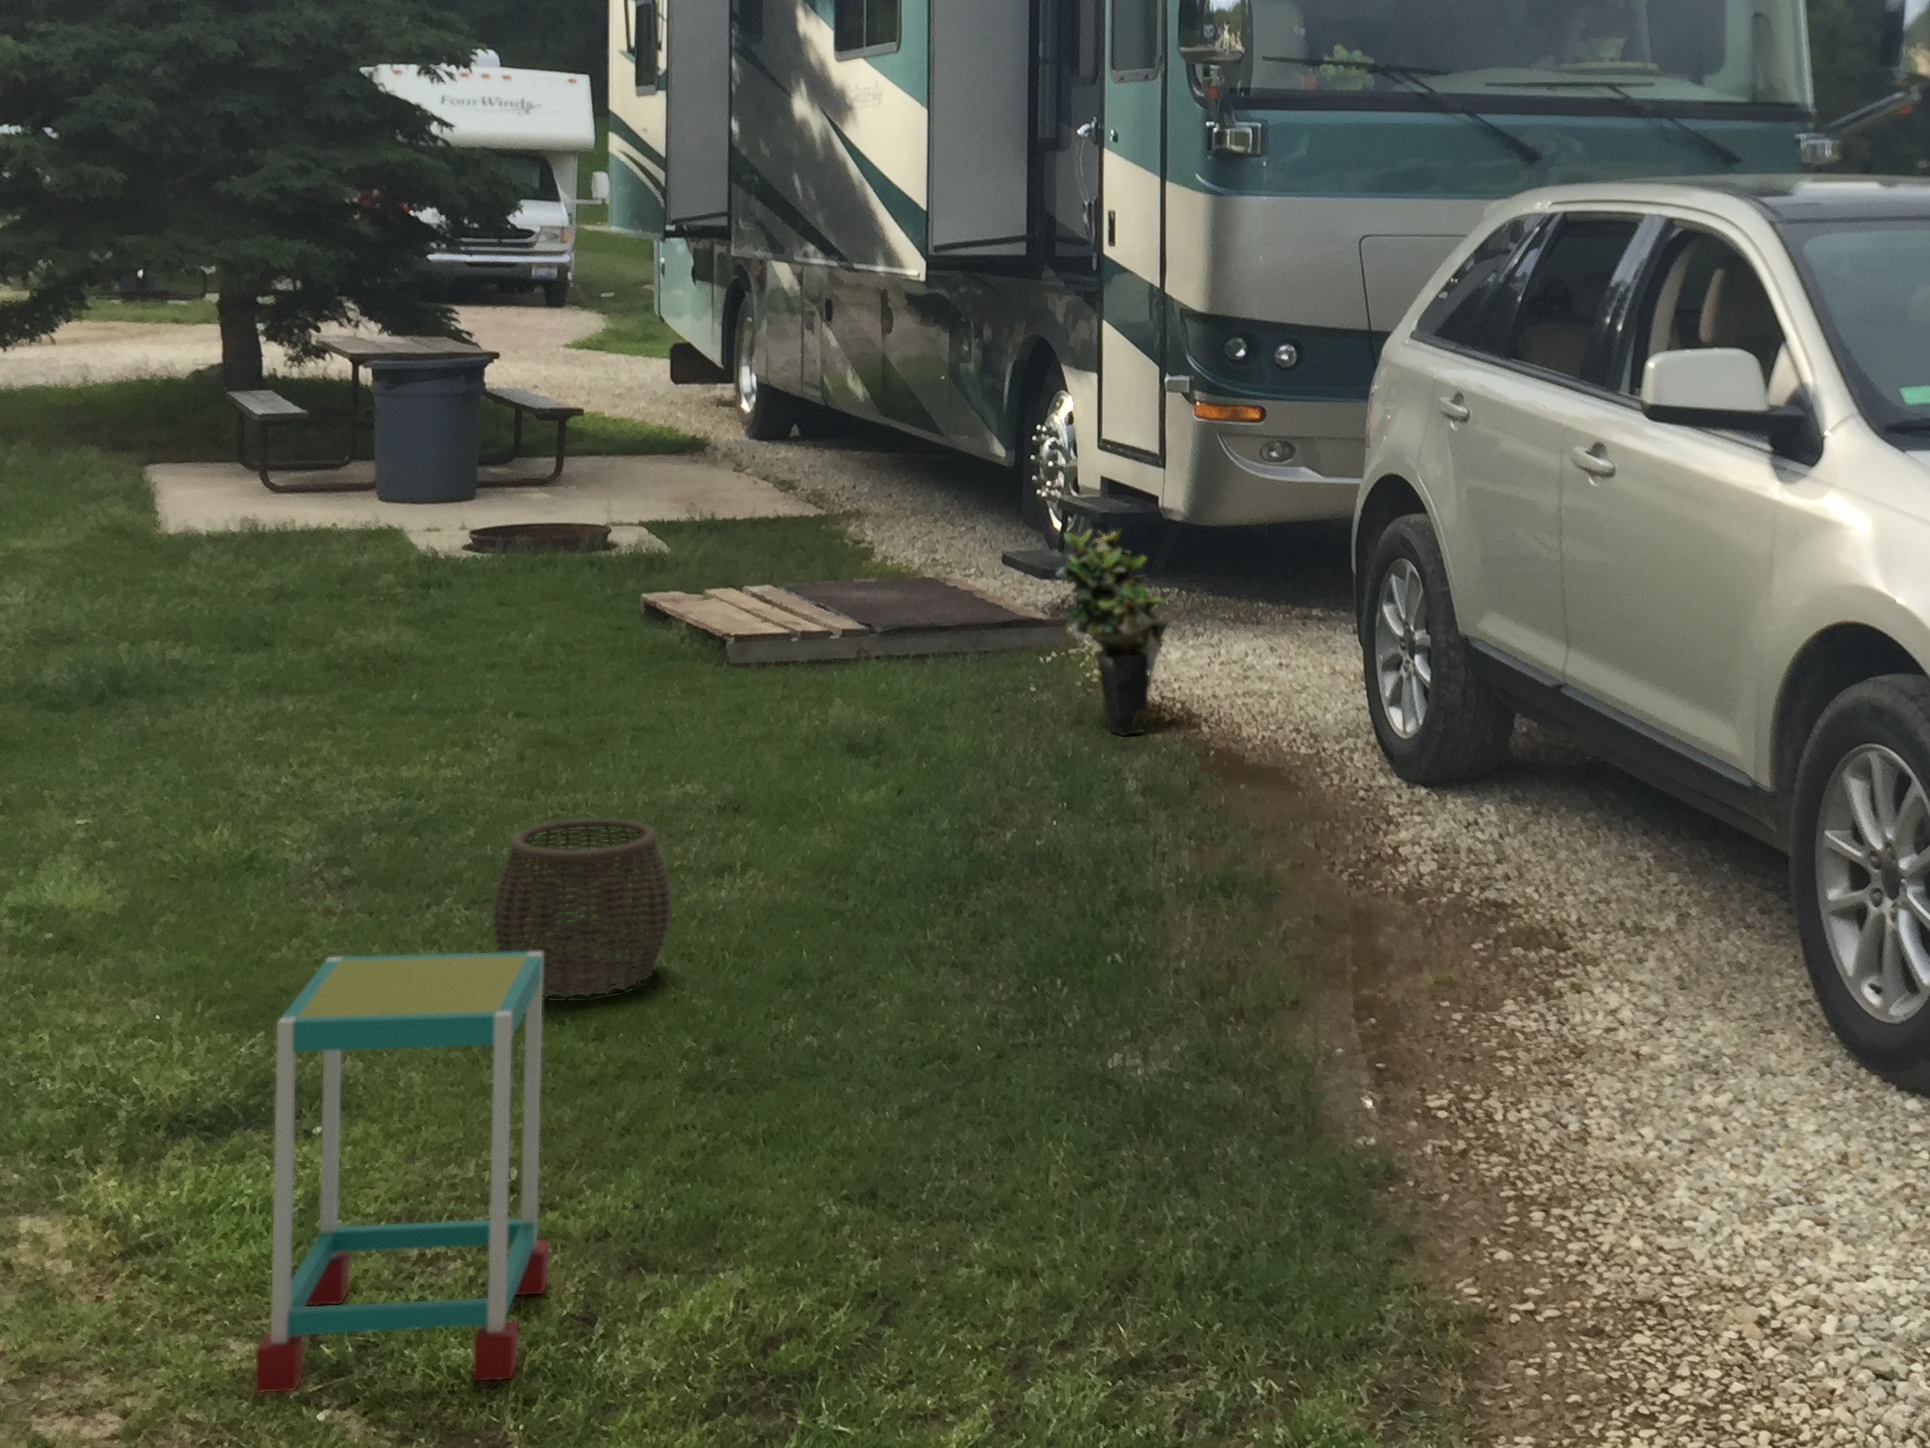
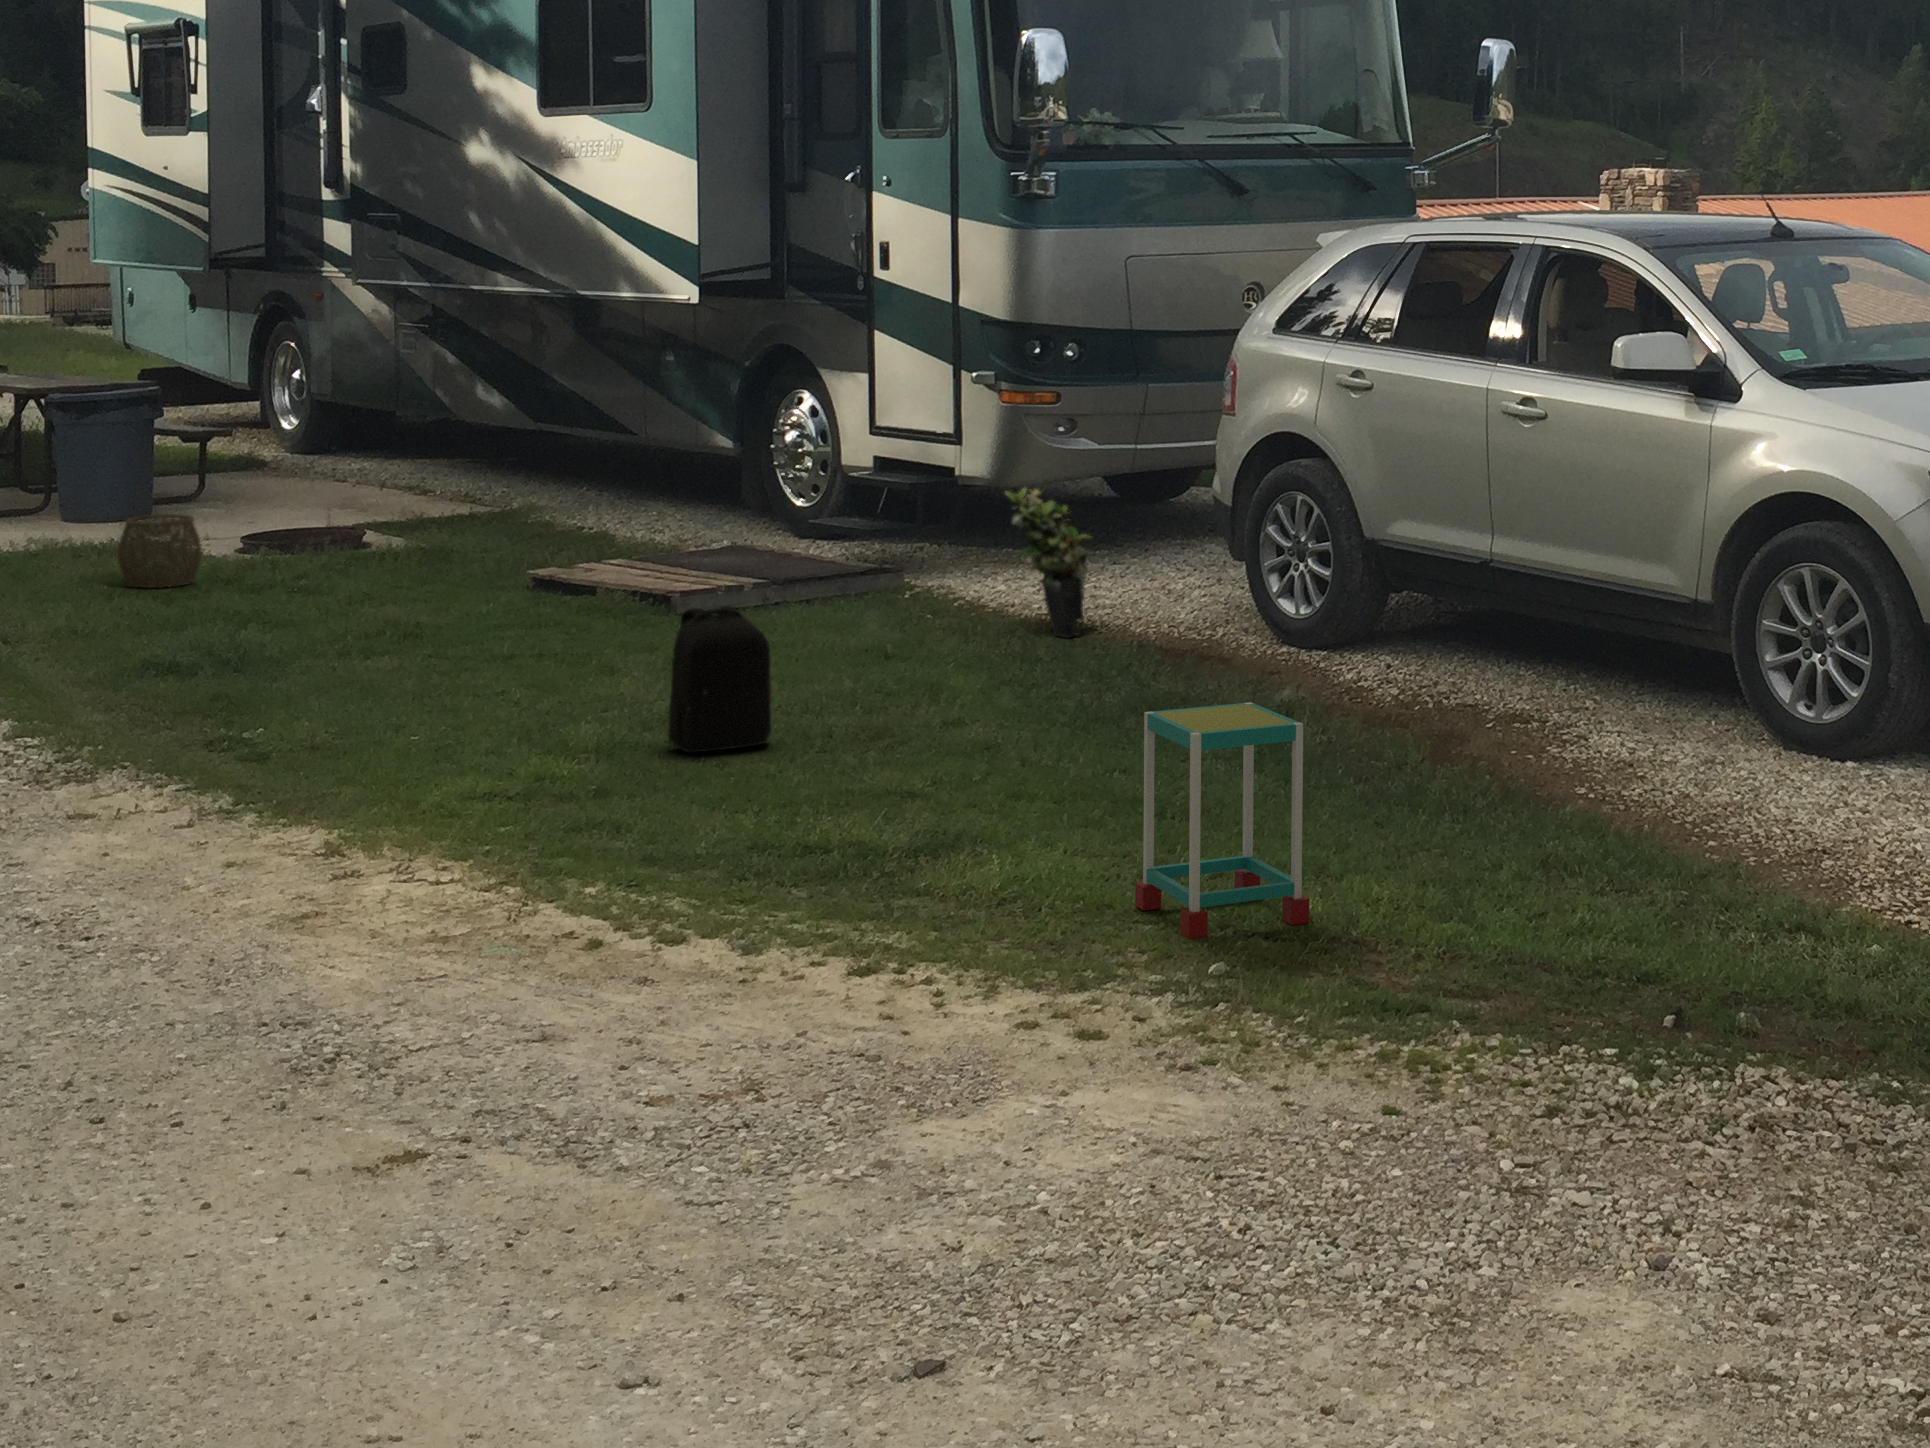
backpack: none [291,678,441,884] -> present [668,606,771,753]
woven basket: present [492,818,671,997] -> present [118,514,202,588]

